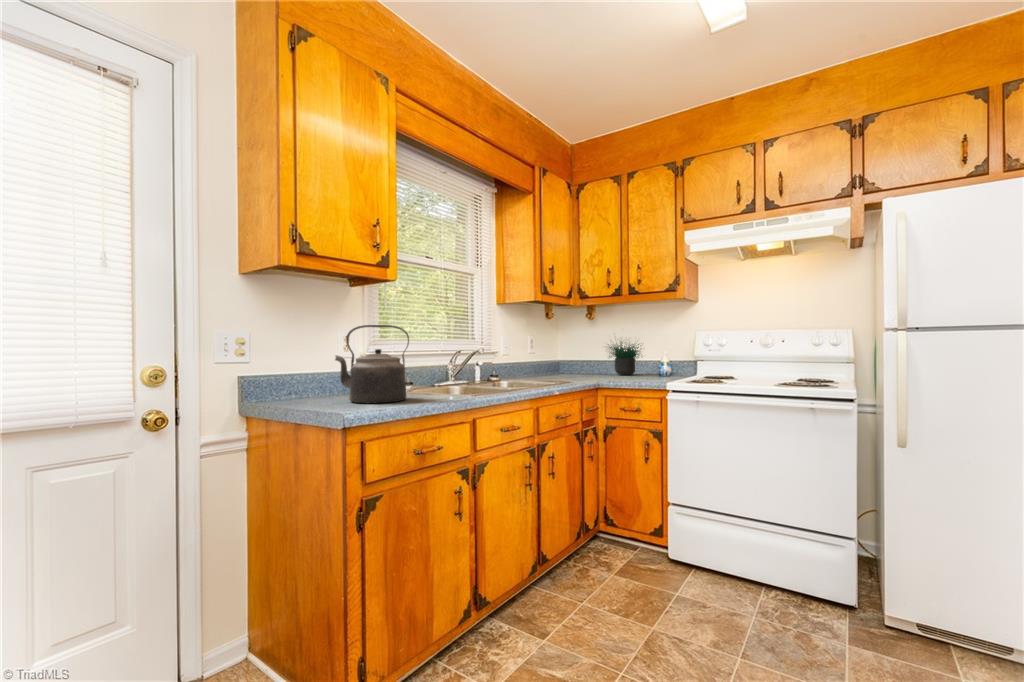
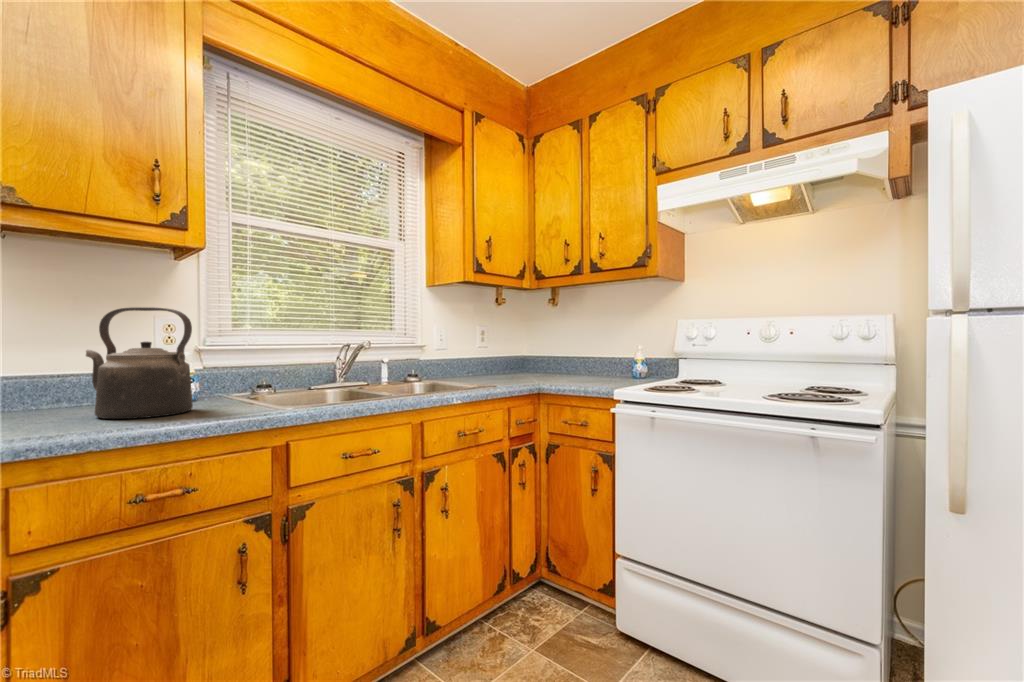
potted plant: present [609,342,640,375] -> none [565,316,629,377]

